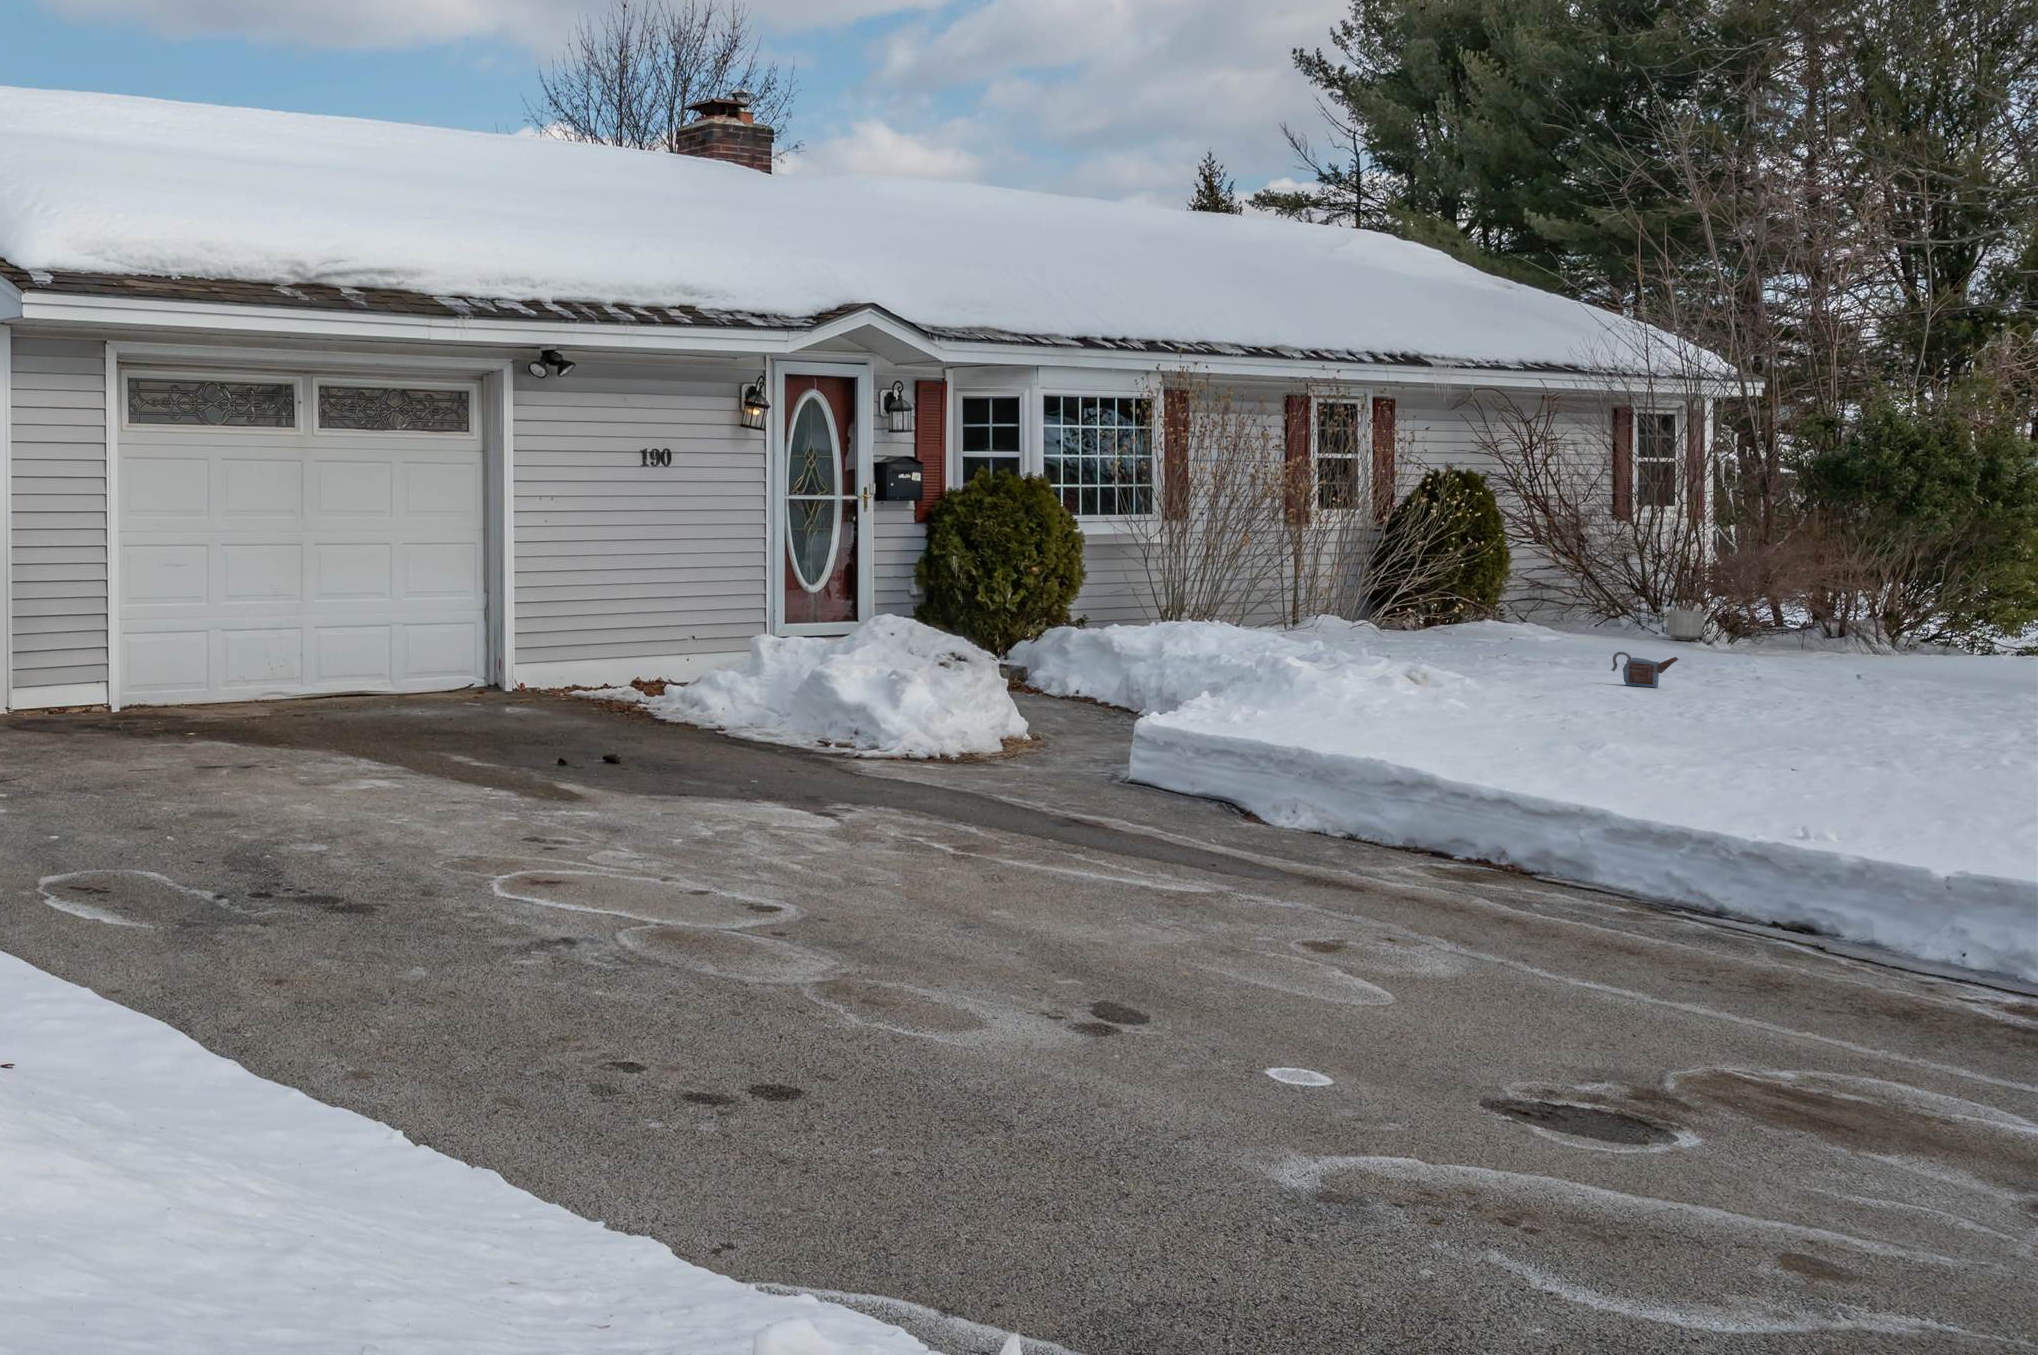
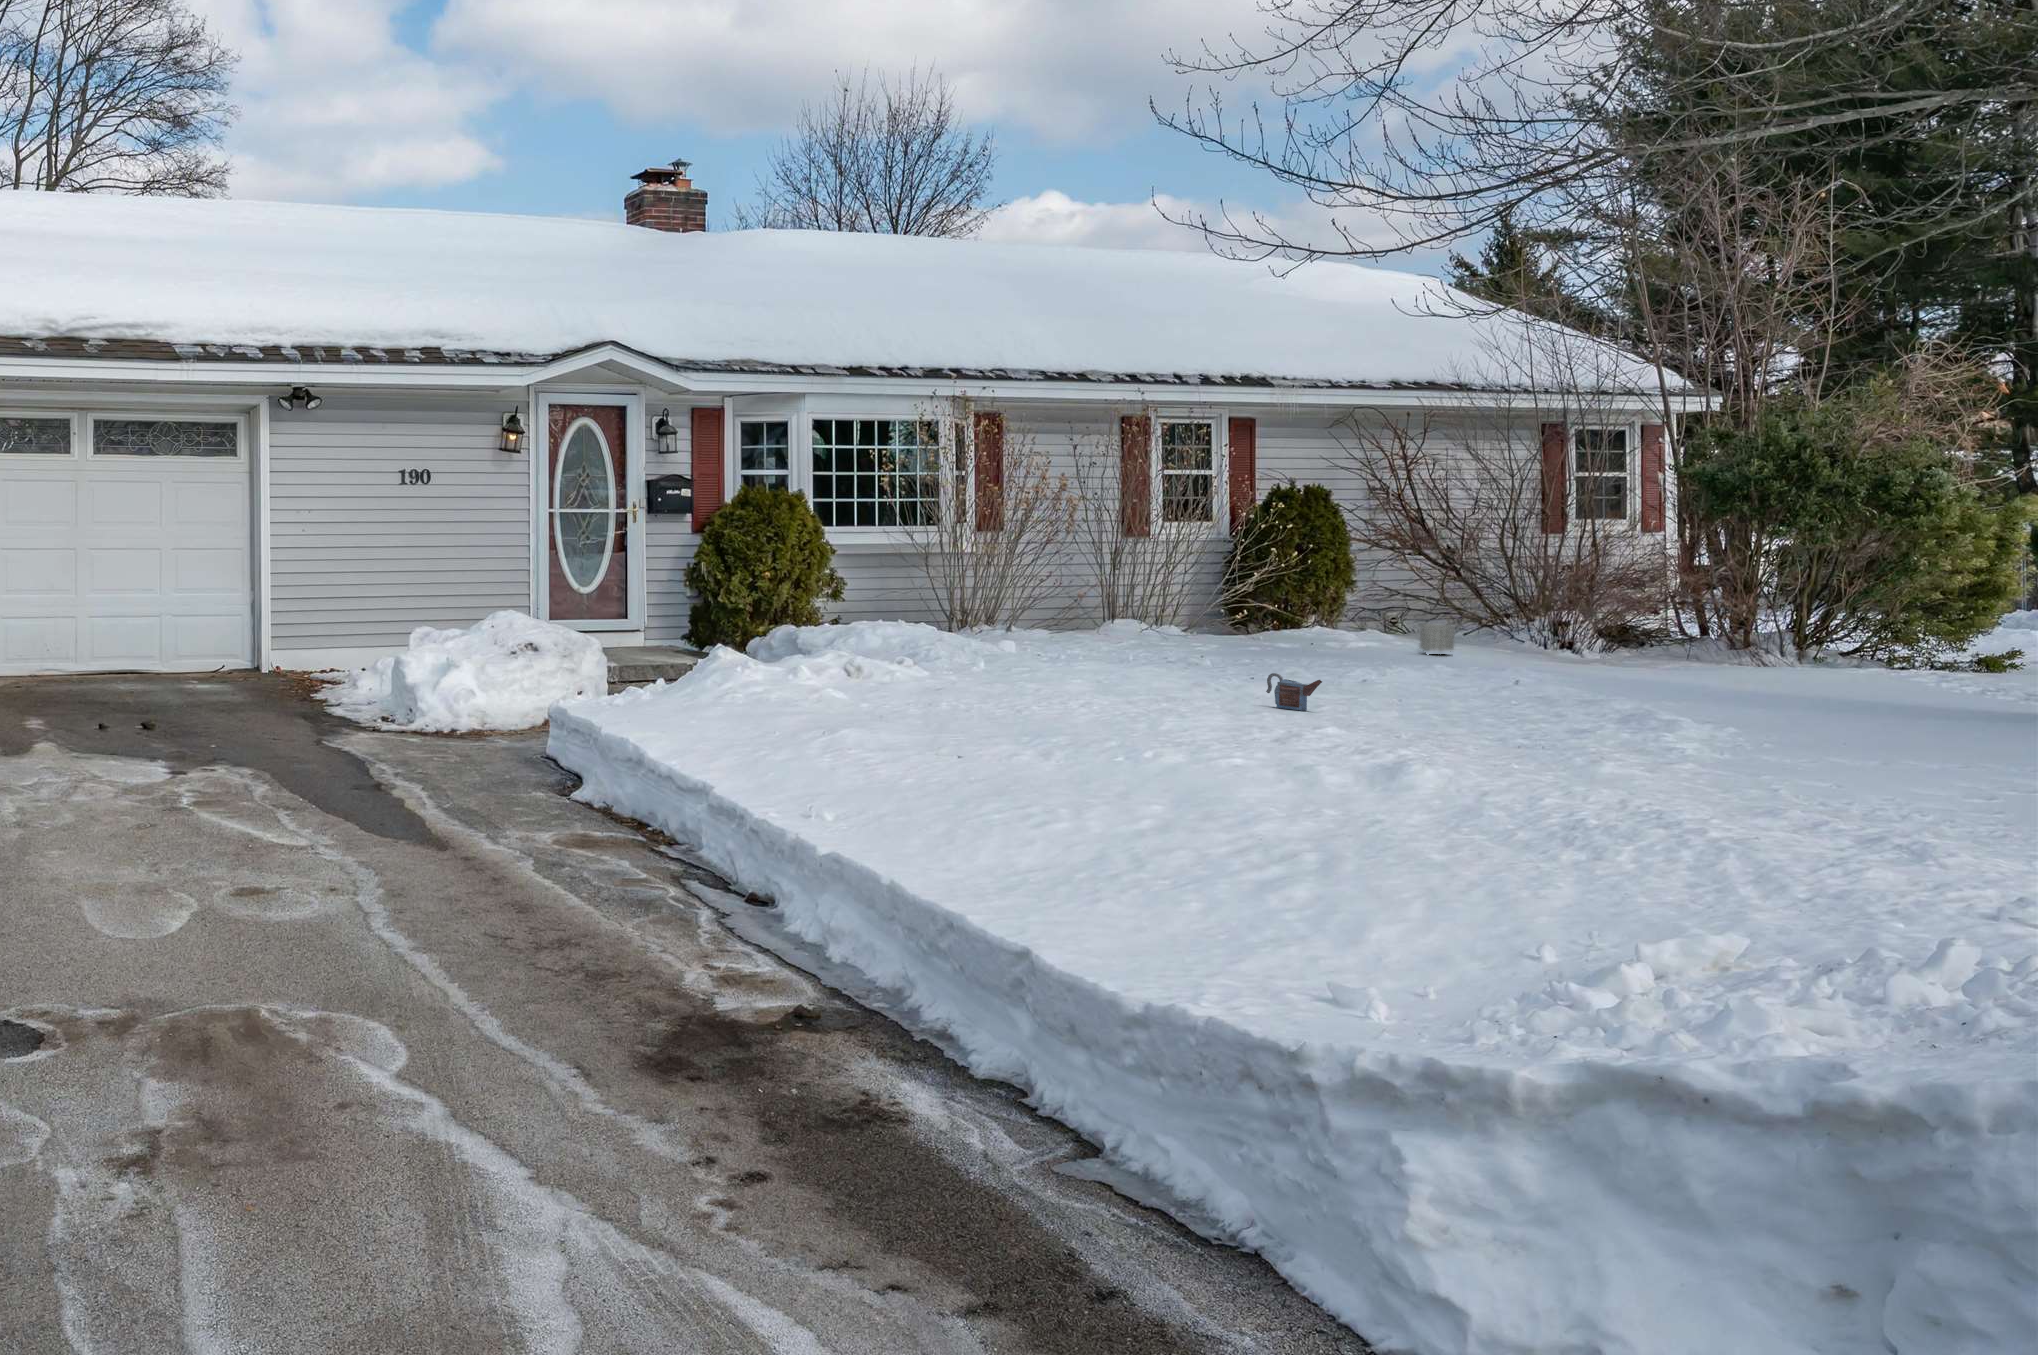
watering can: present [1612,652,1678,688] -> present [1266,673,1322,711]

